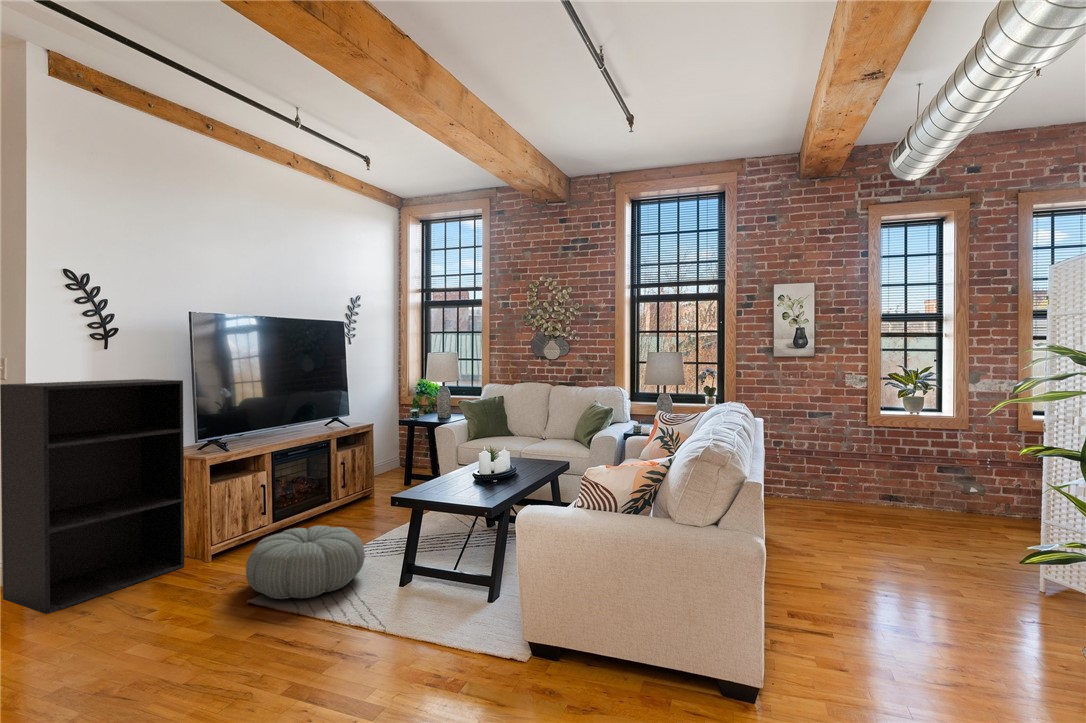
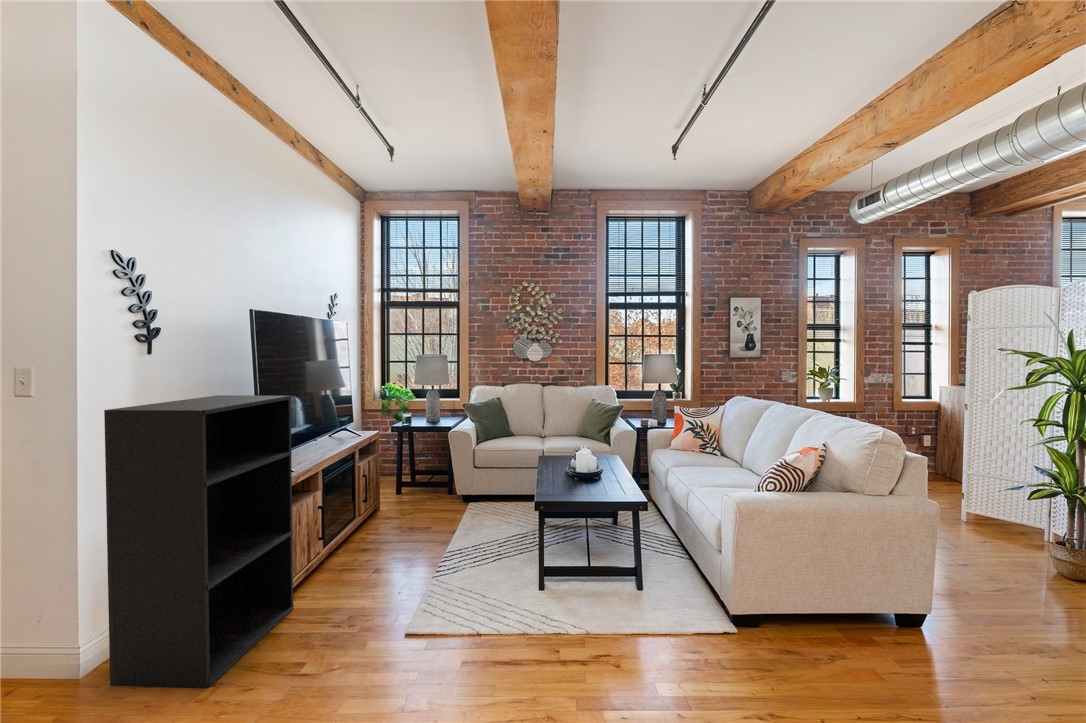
pouf: present [246,526,365,599] -> none [402,540,517,620]

